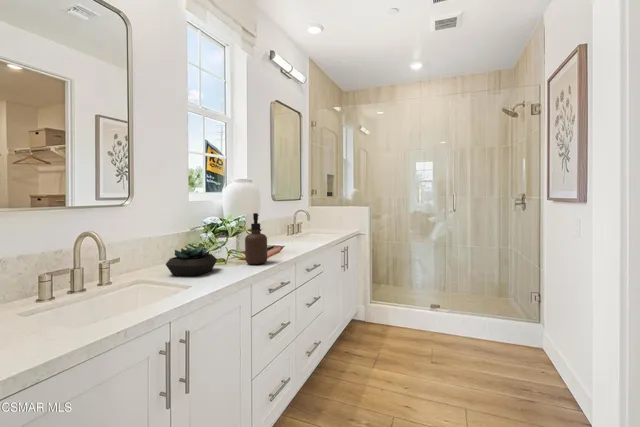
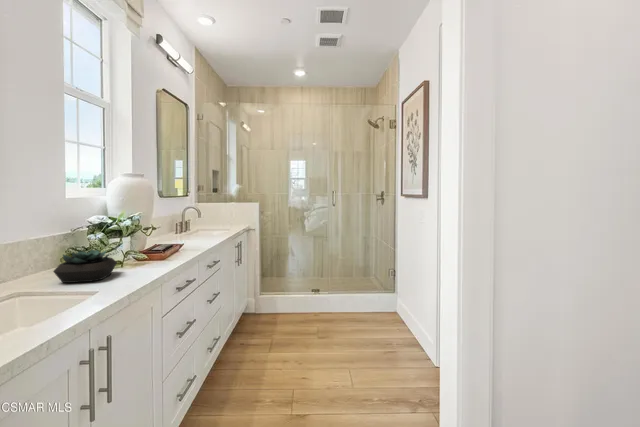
soap dispenser: present [245,213,267,264] -> none [146,212,172,265]

